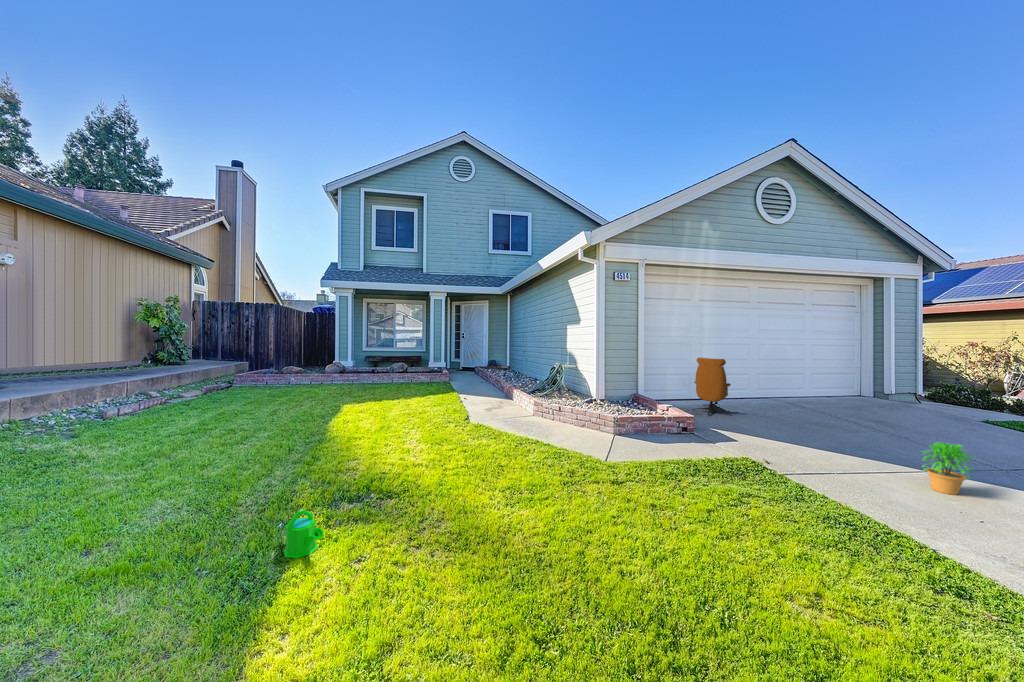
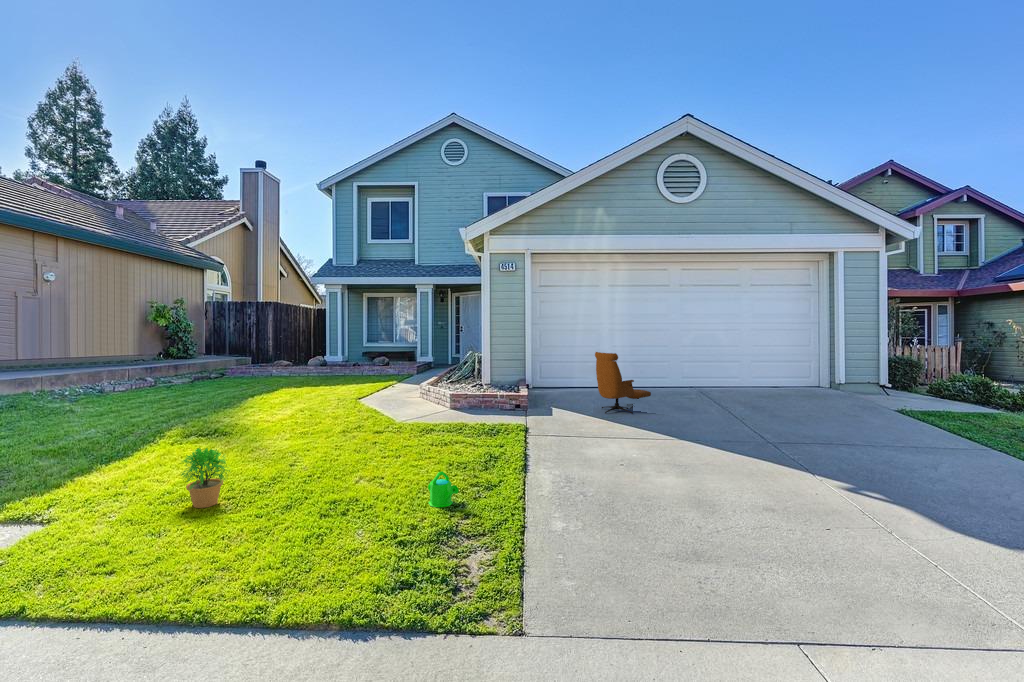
potted plant: present [922,443,970,495] -> present [181,448,229,508]
watering can: present [283,509,323,558] -> present [428,471,459,508]

